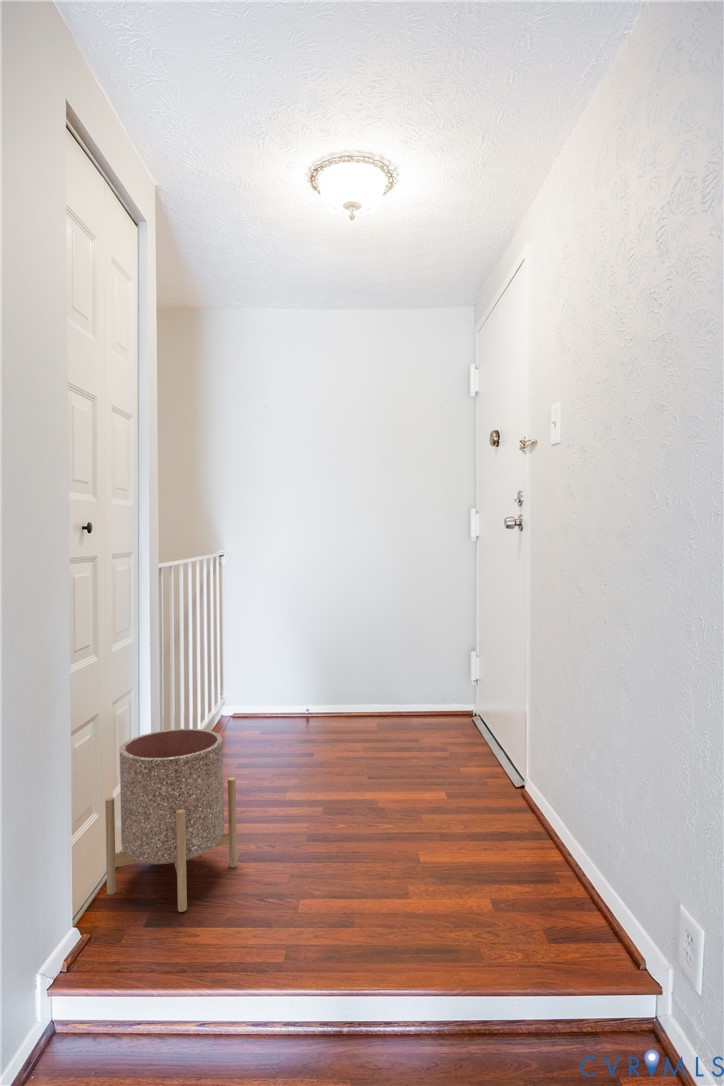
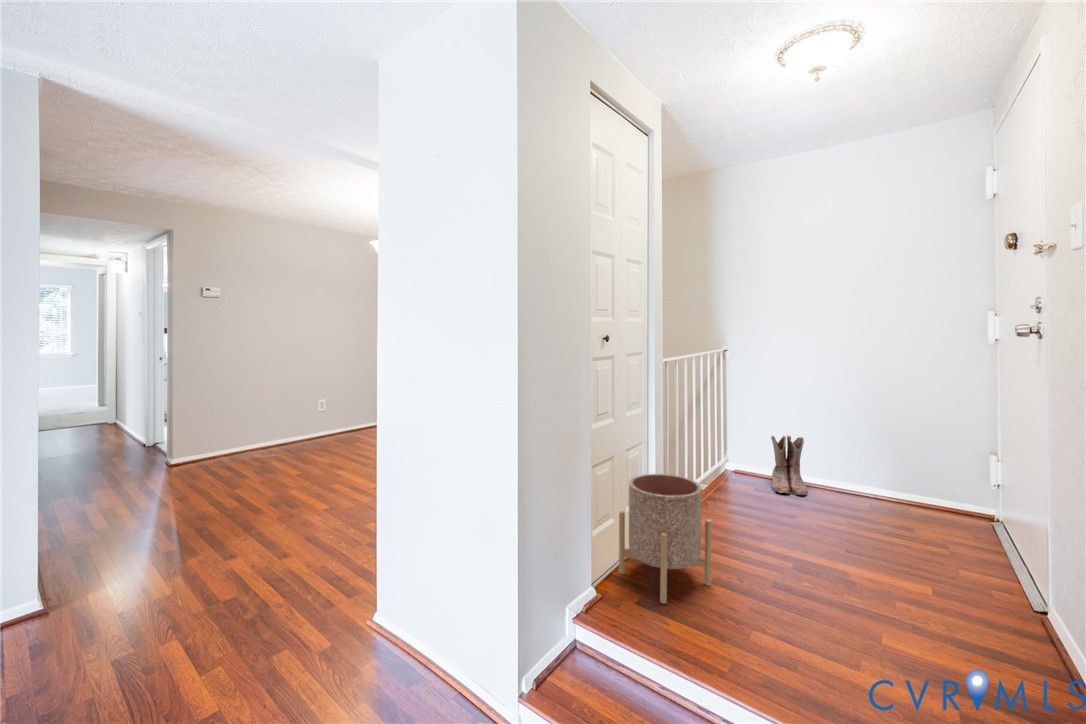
boots: none [275,659,318,732] -> present [771,435,808,495]

